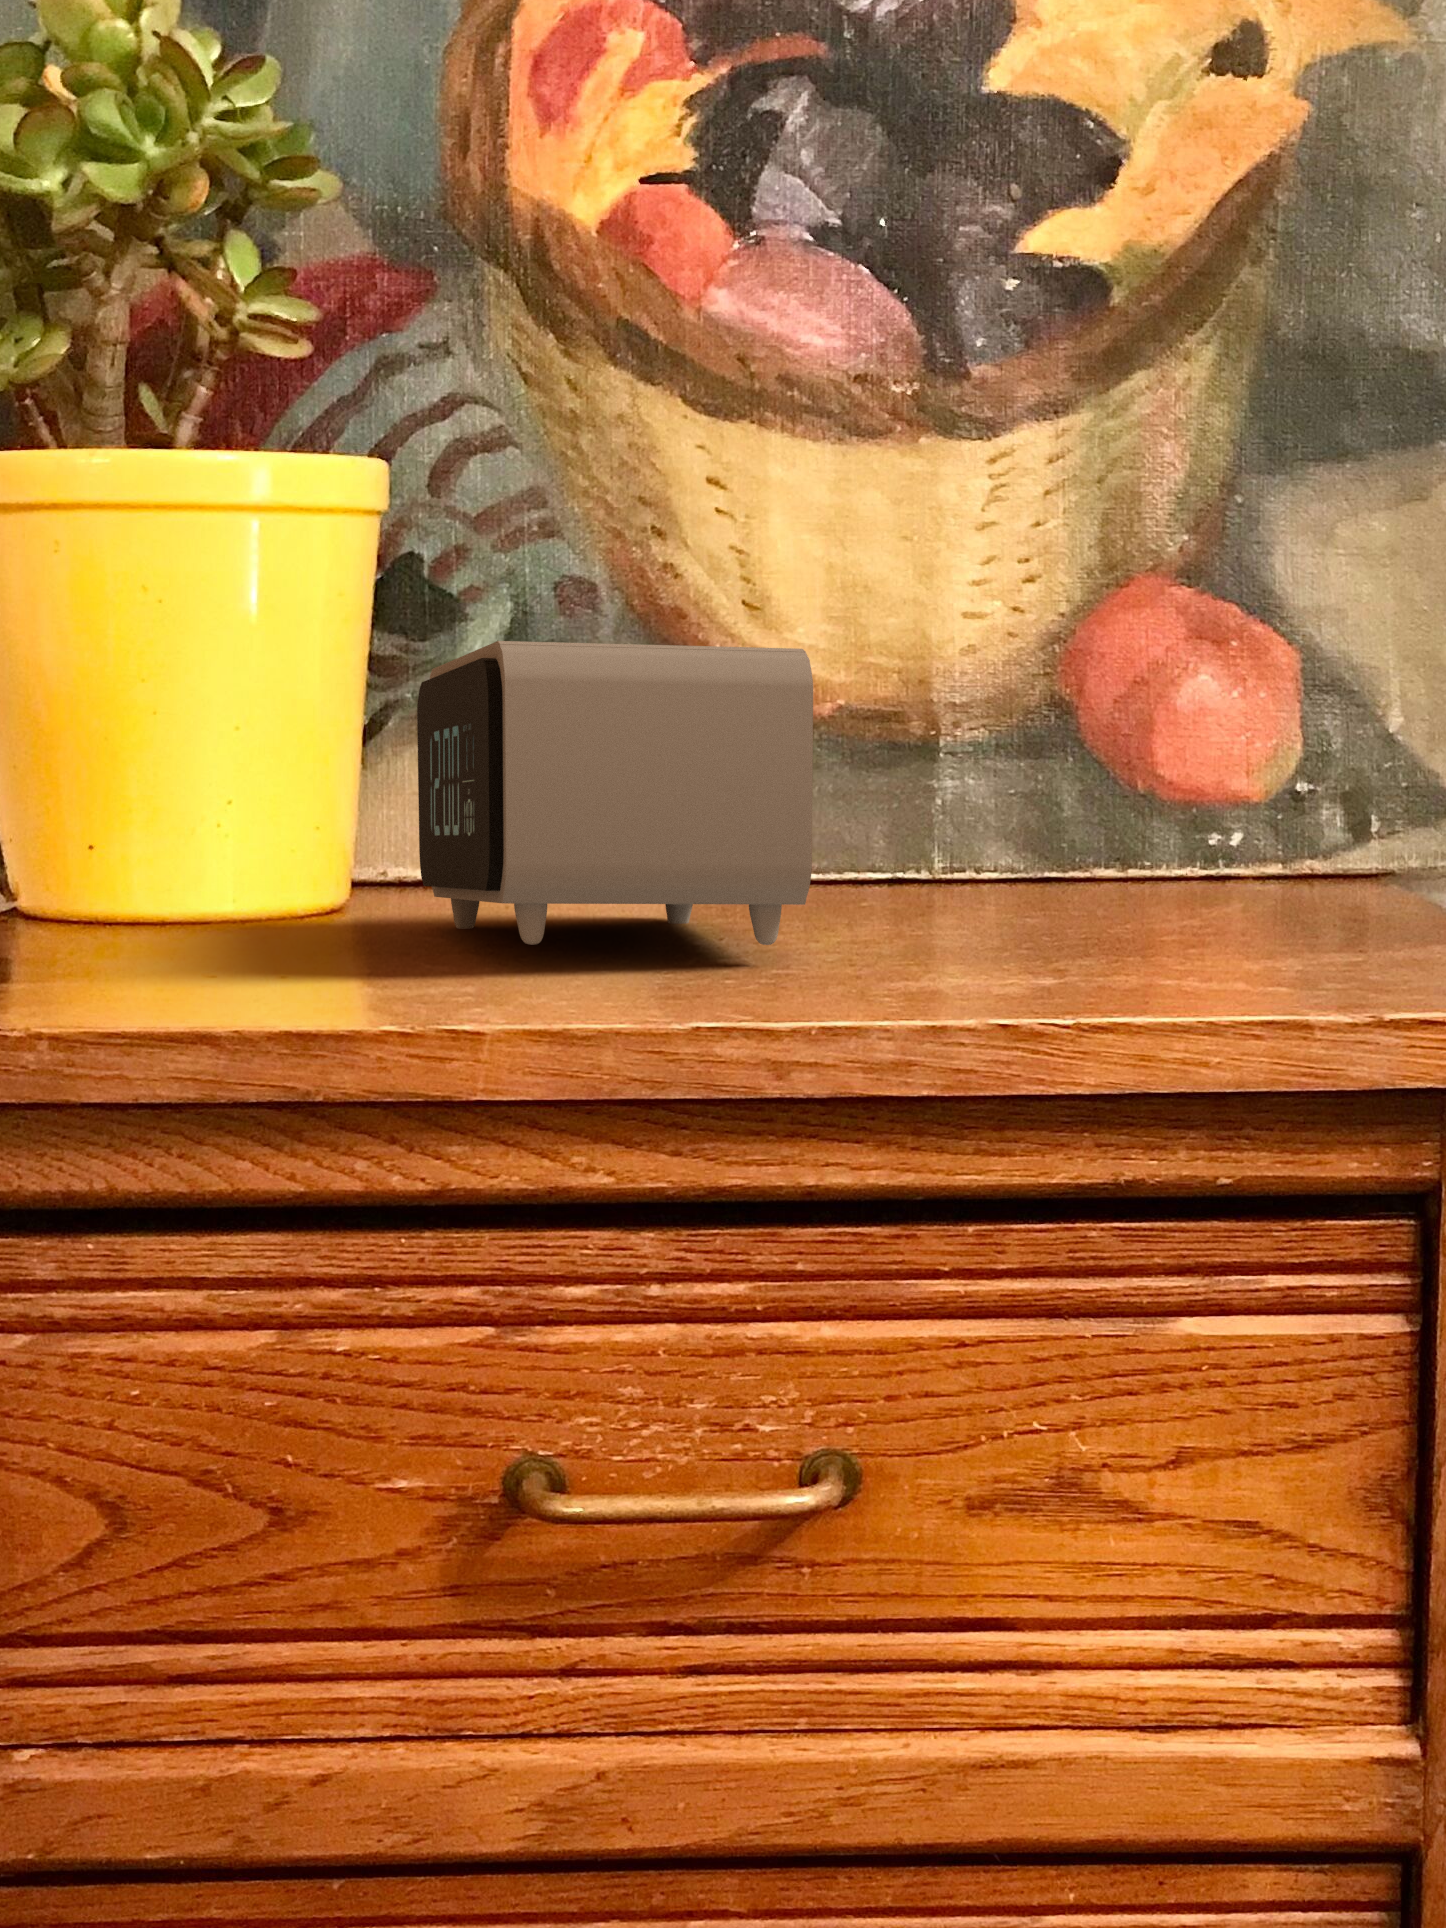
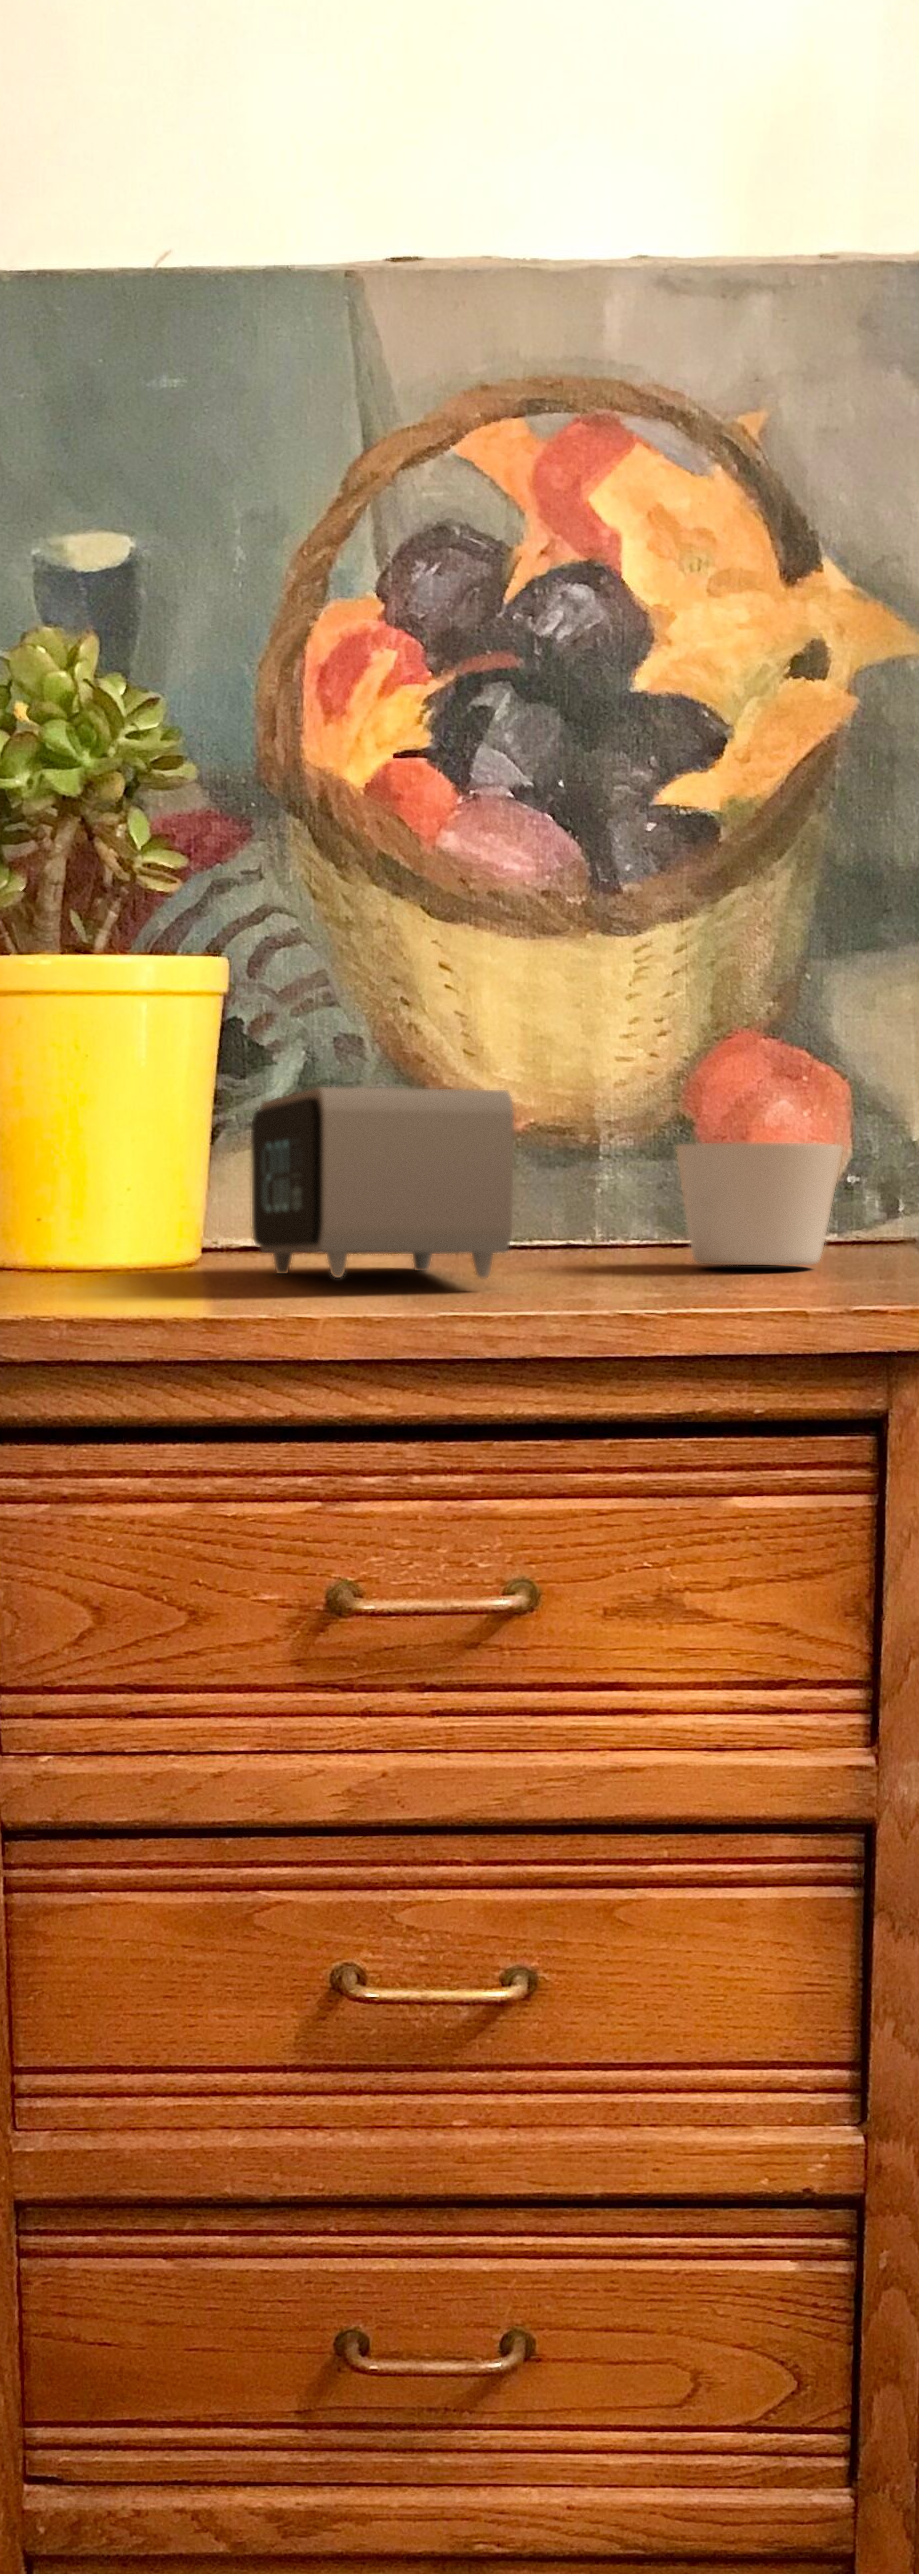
candle: none [1061,734,1313,917] -> present [677,1143,843,1265]

